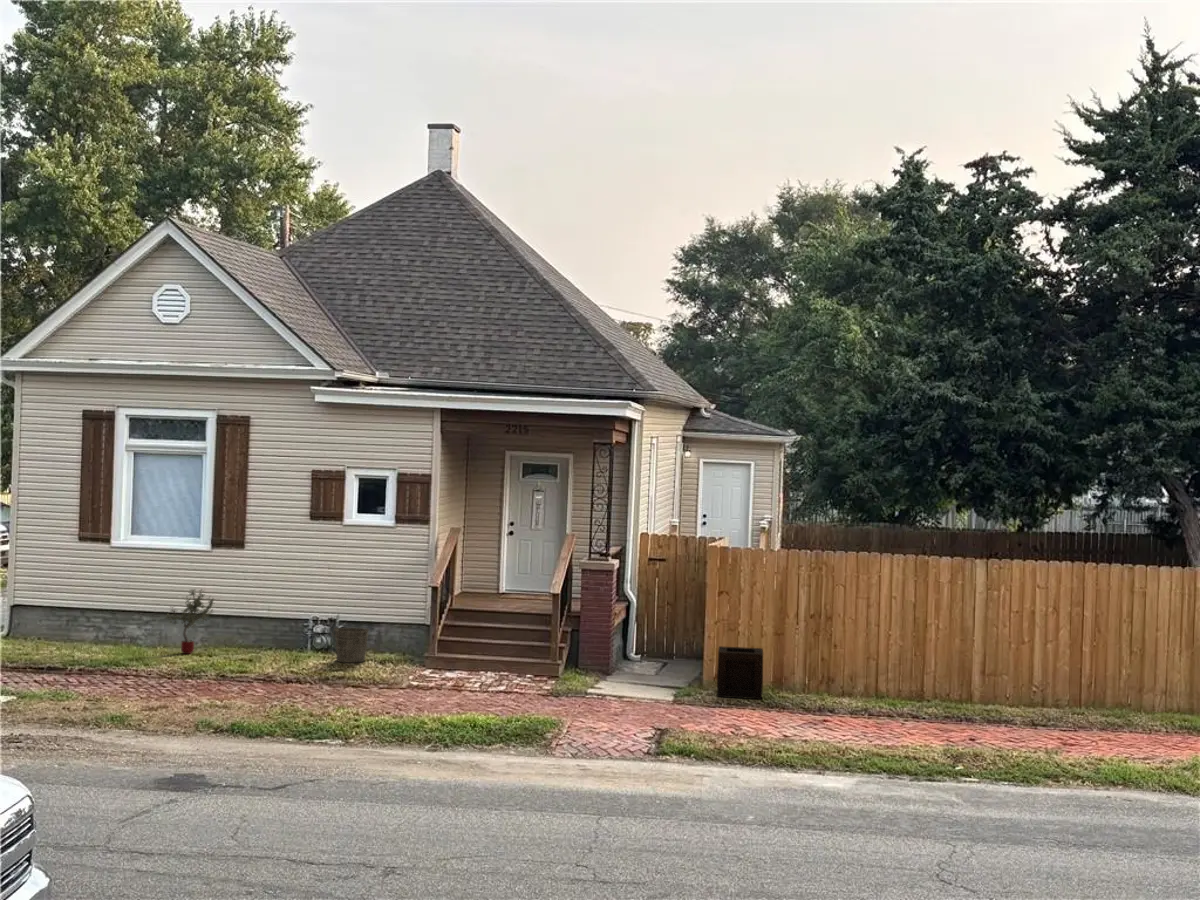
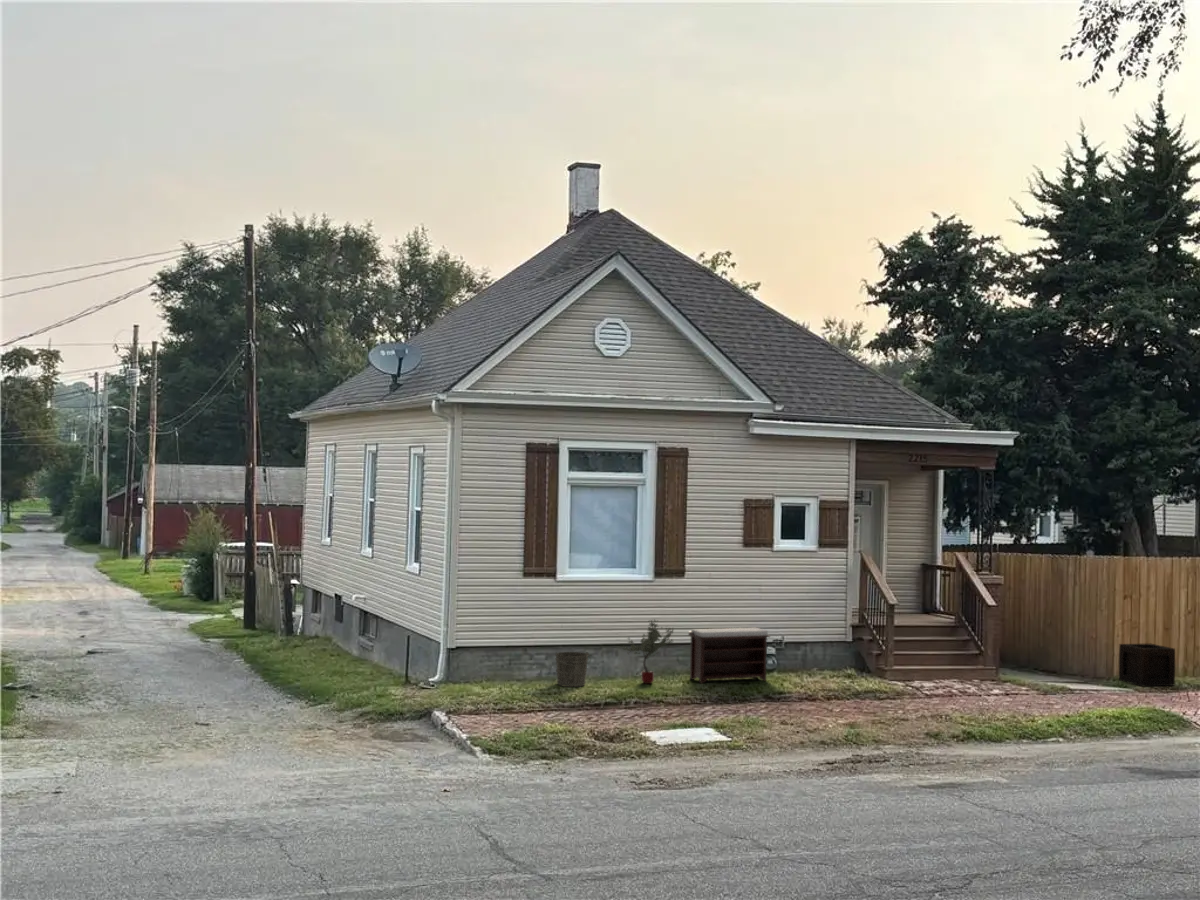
bench: none [236,602,324,660] -> present [689,628,770,683]
bucket: present [334,628,369,663] -> present [555,652,589,687]

